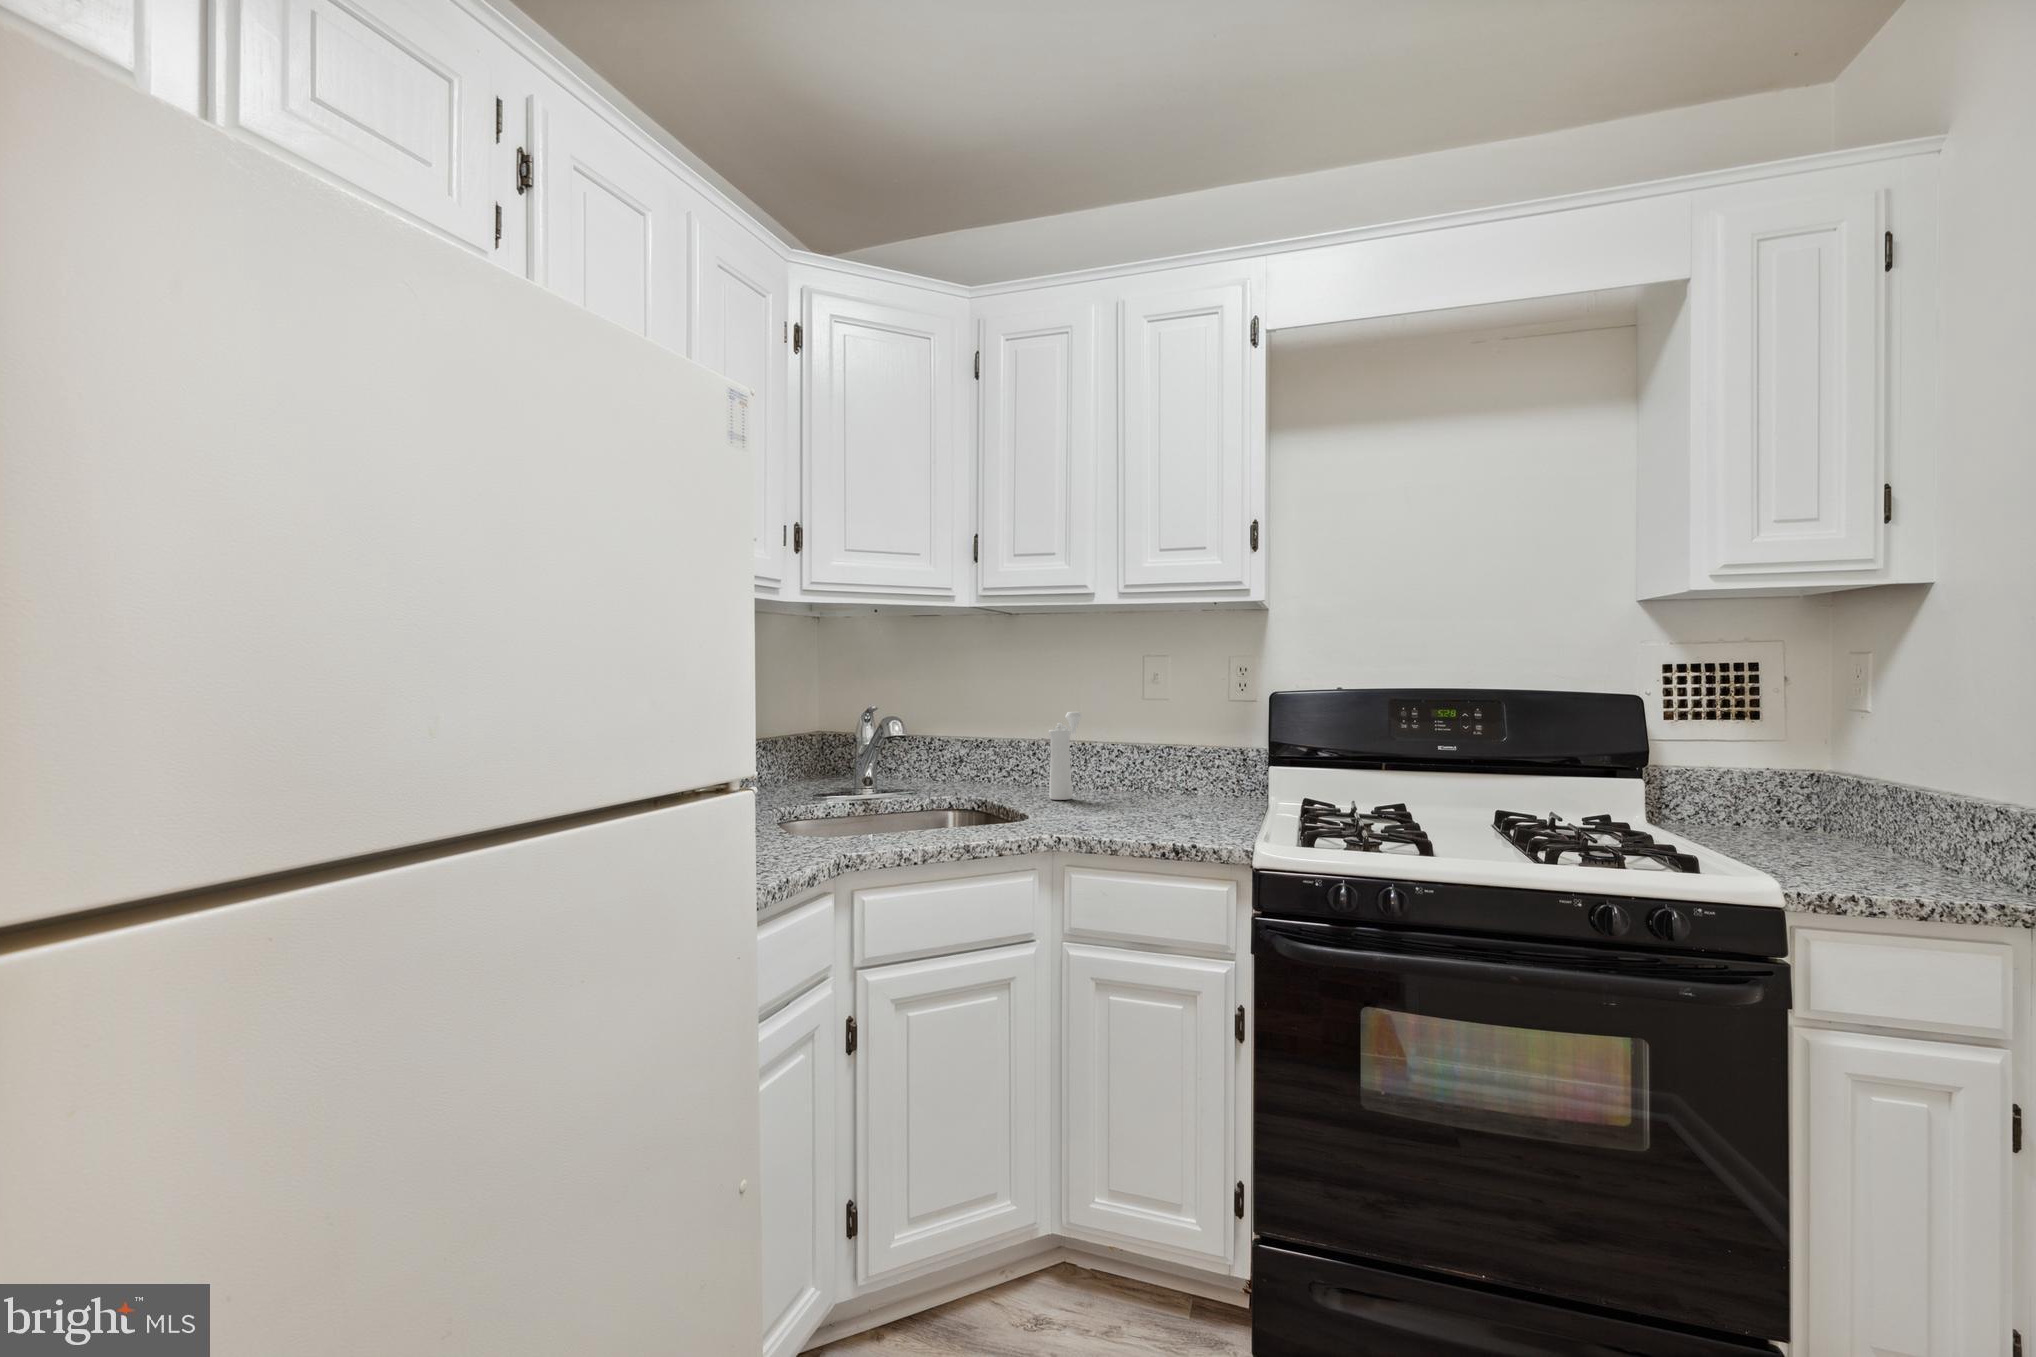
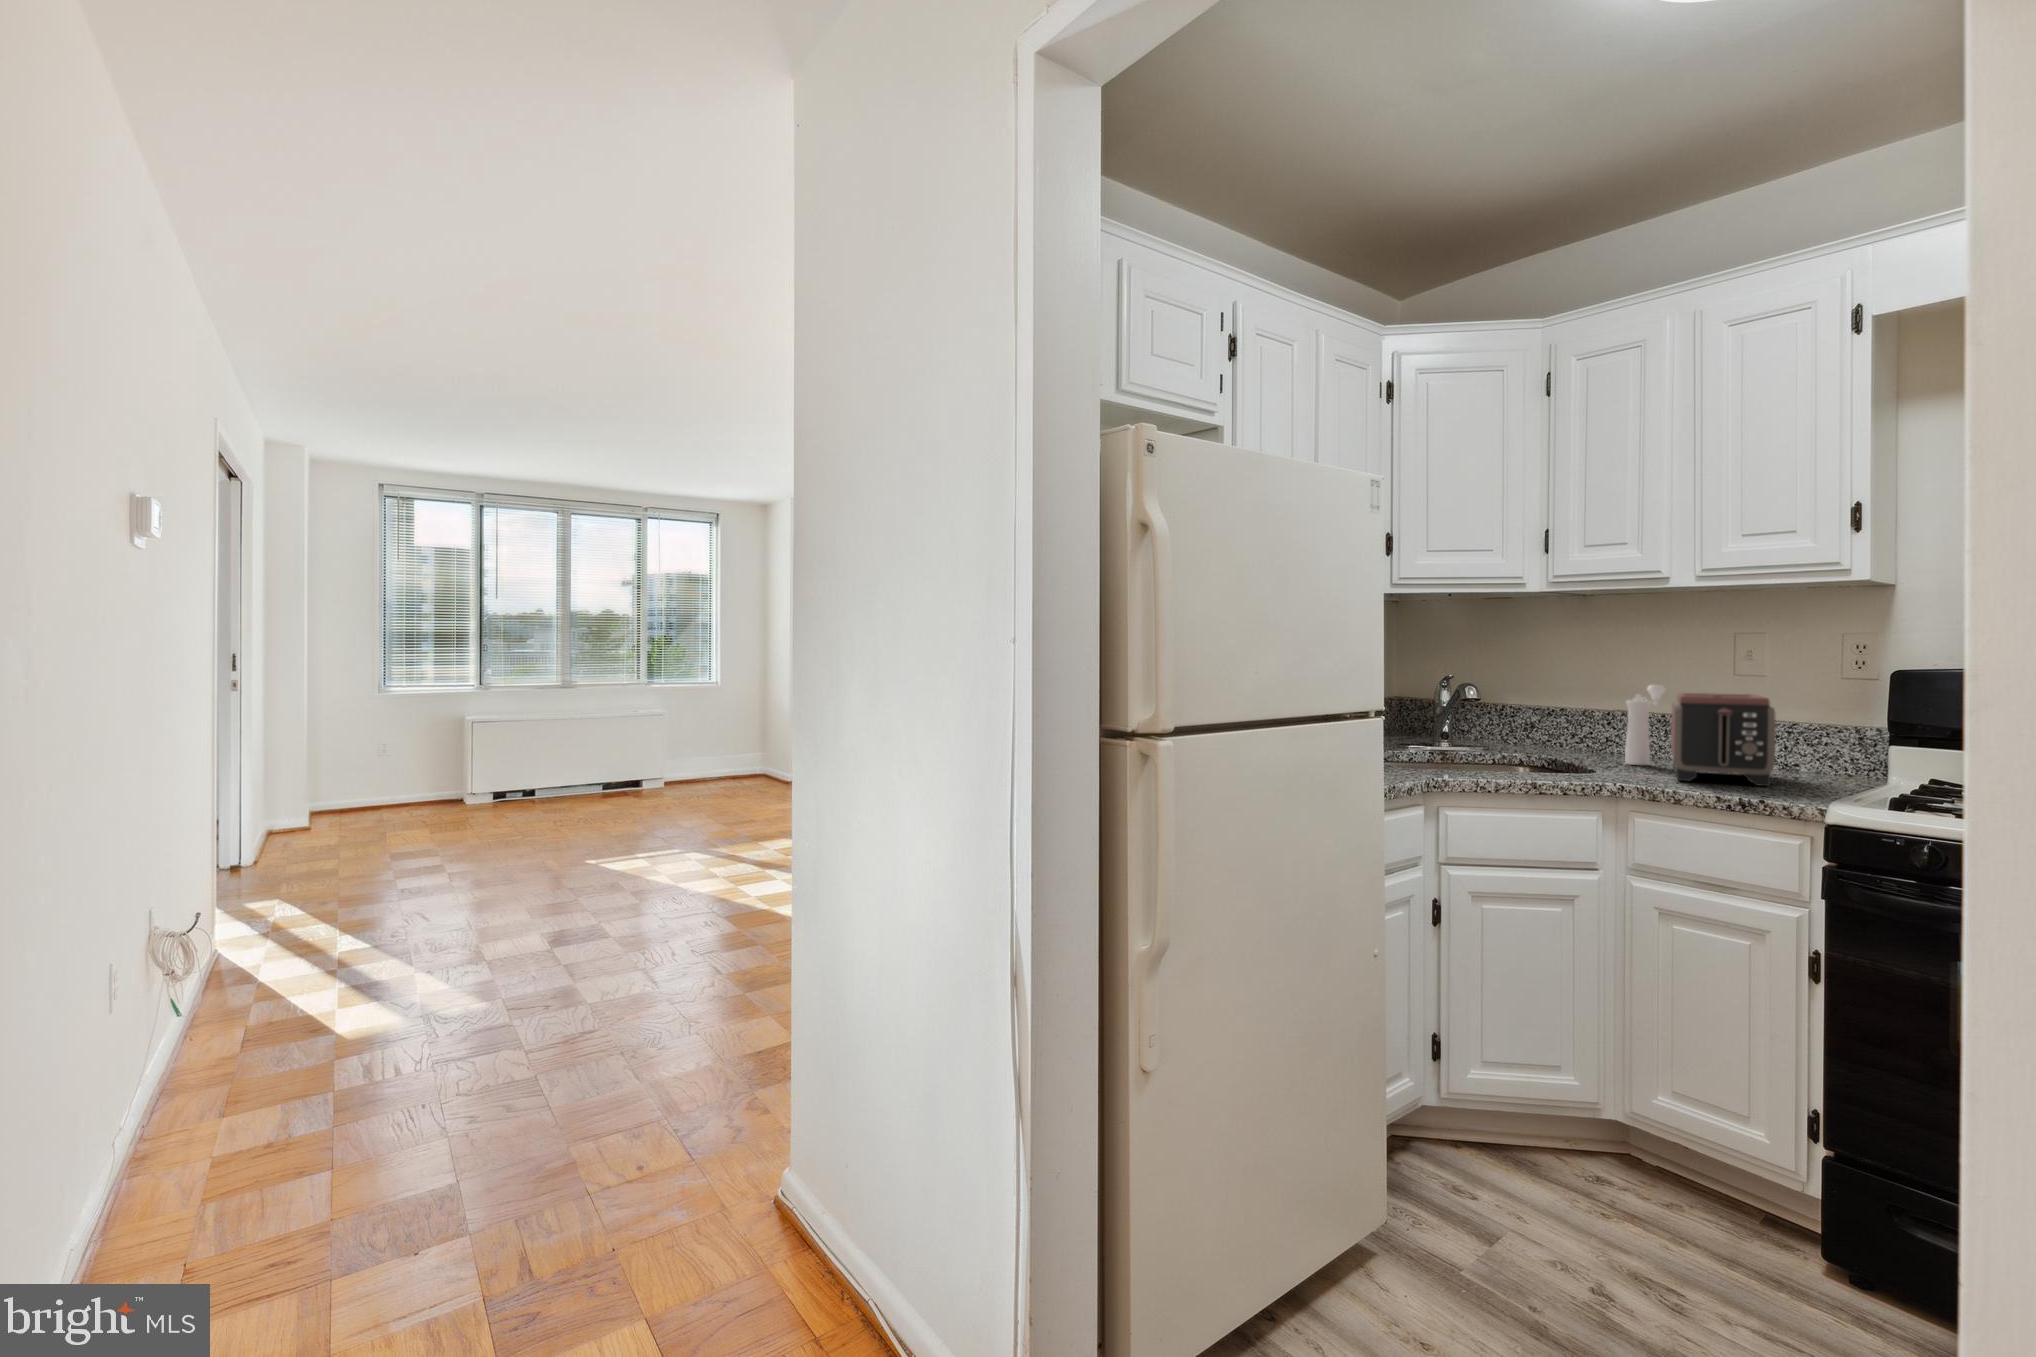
toaster: none [1092,719,1193,822] -> present [1671,693,1775,786]

